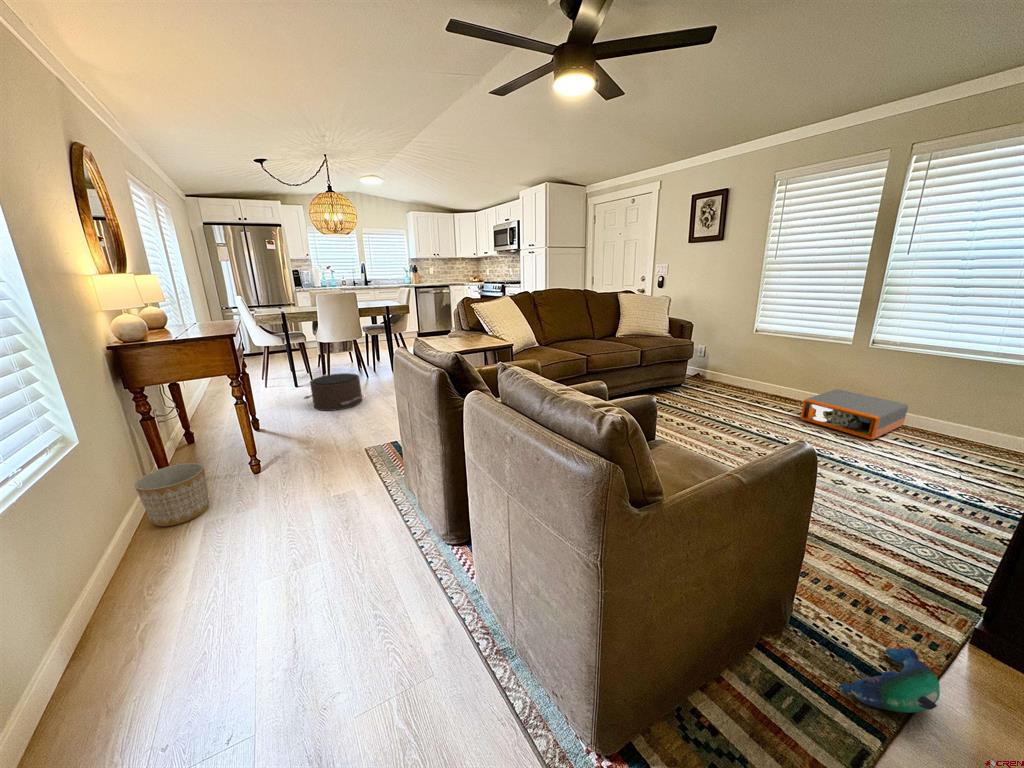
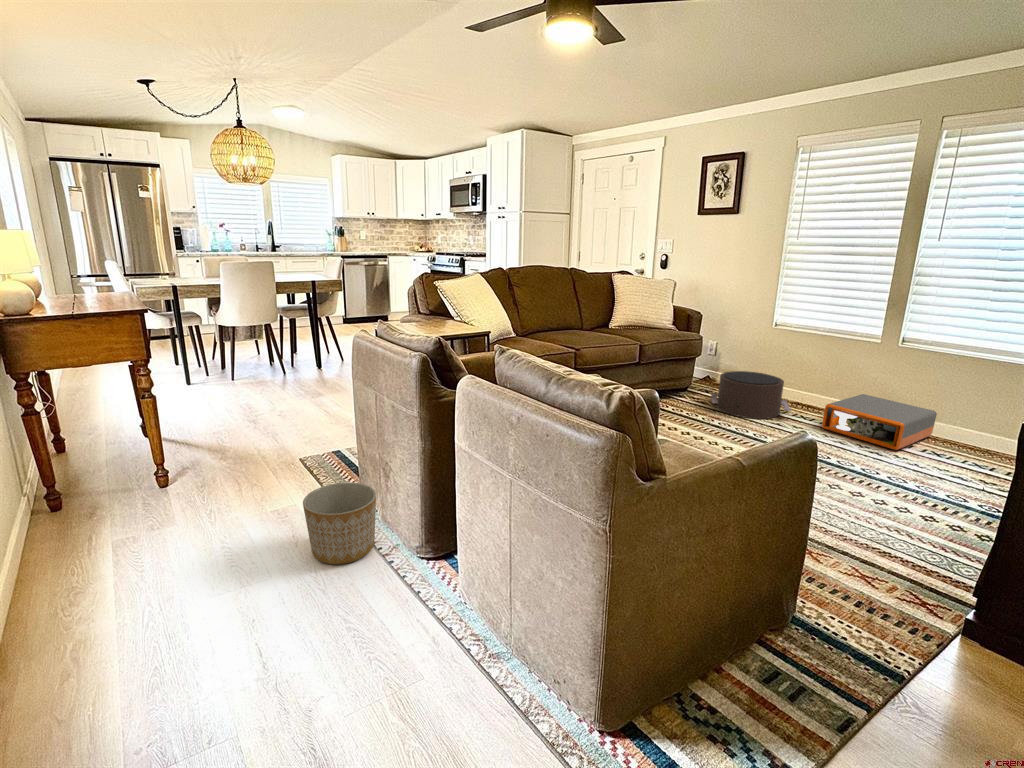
pouf: present [304,373,362,411] -> present [711,371,791,419]
planter: present [135,463,209,526] -> present [303,482,376,564]
plush toy: present [838,648,940,713] -> none [834,637,924,689]

